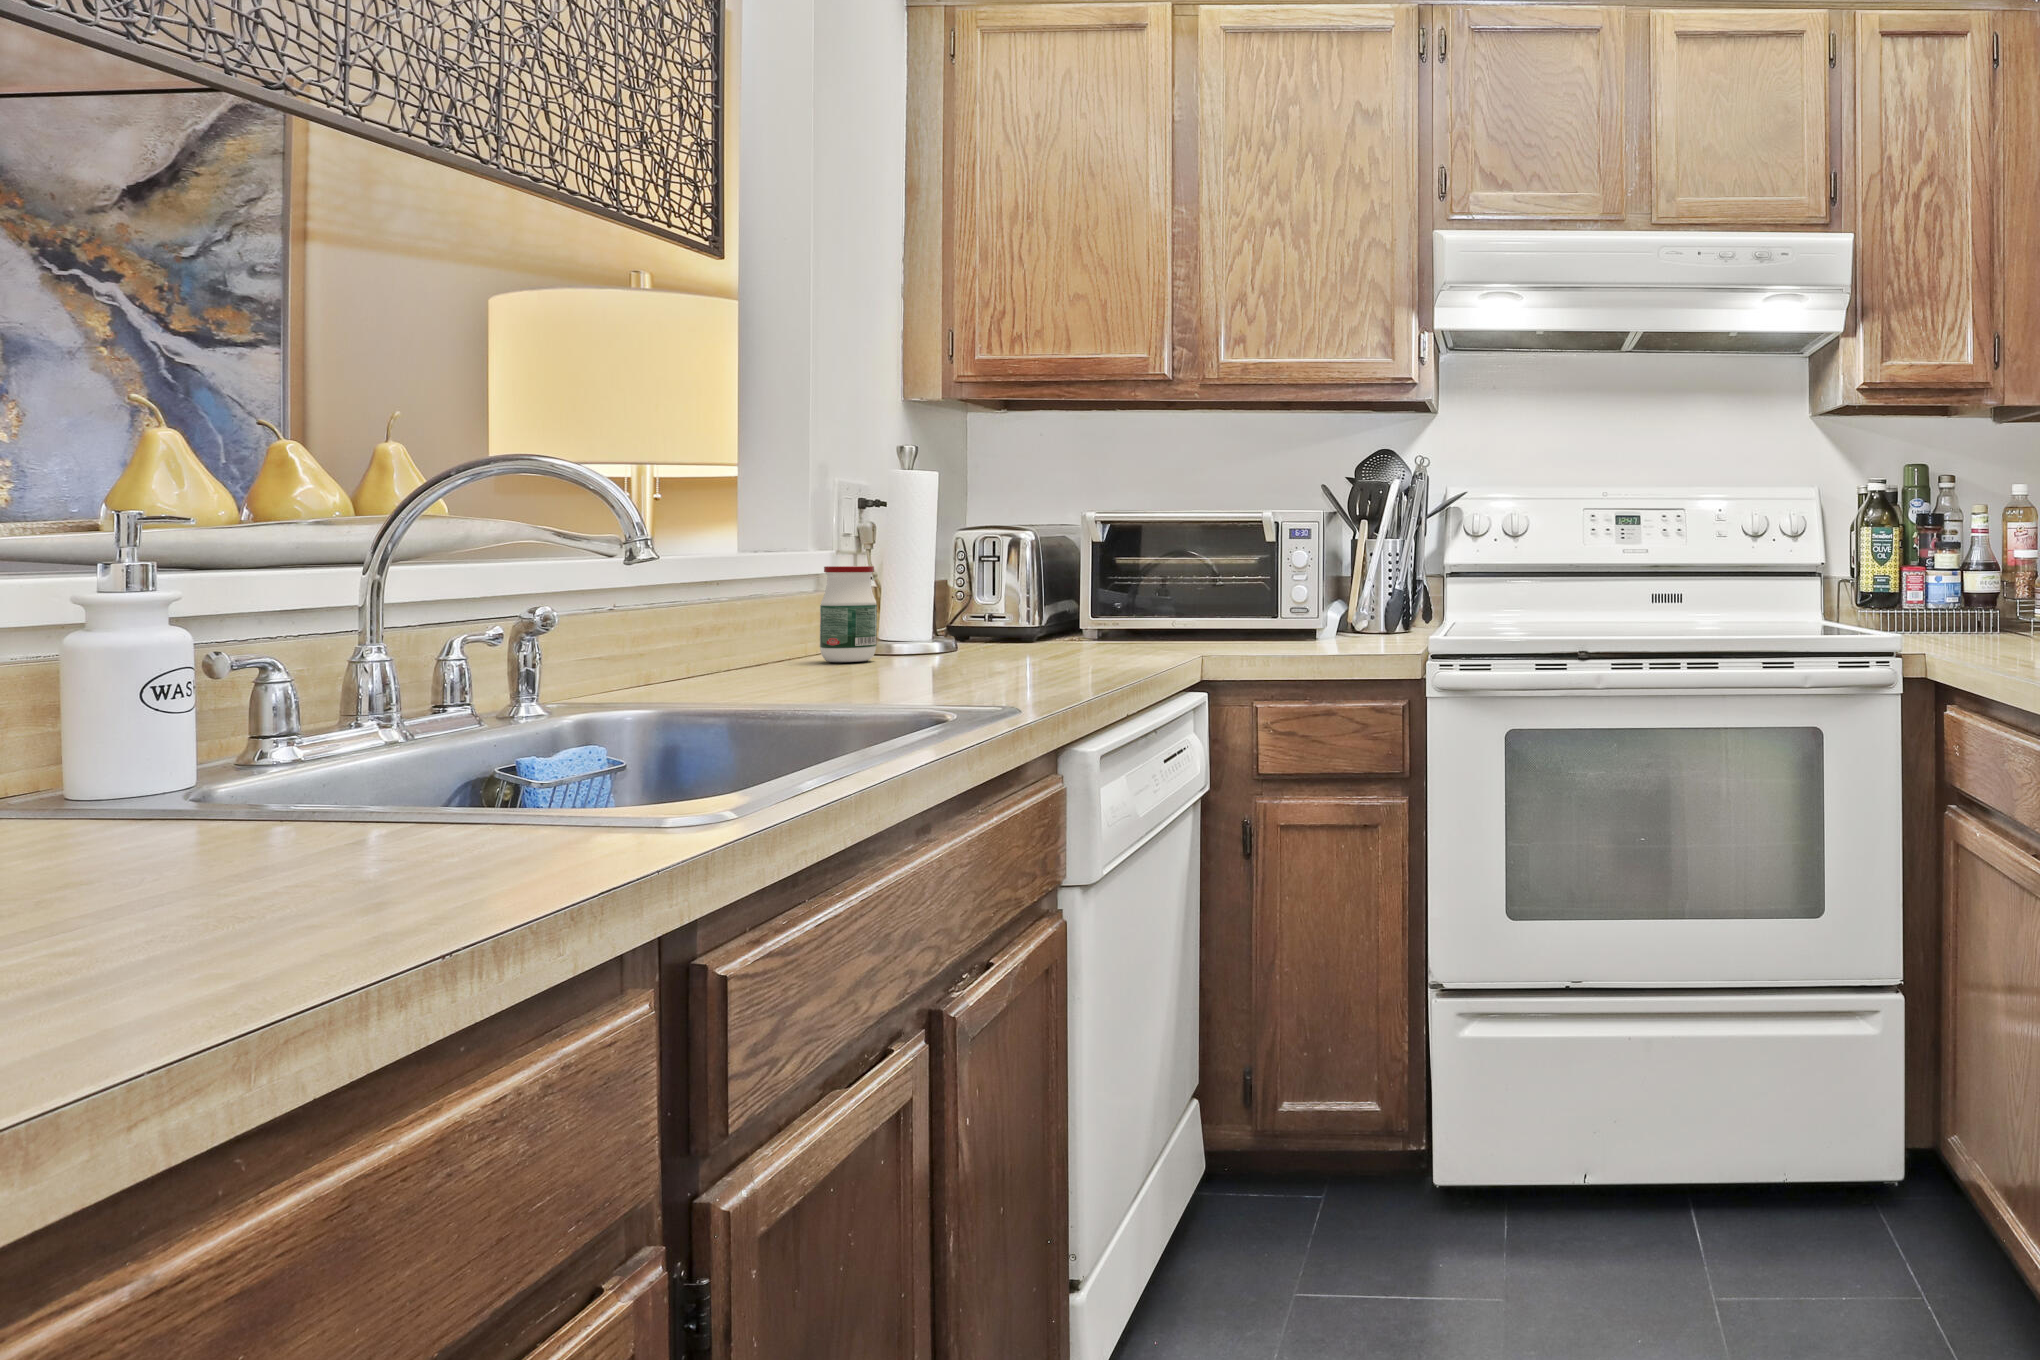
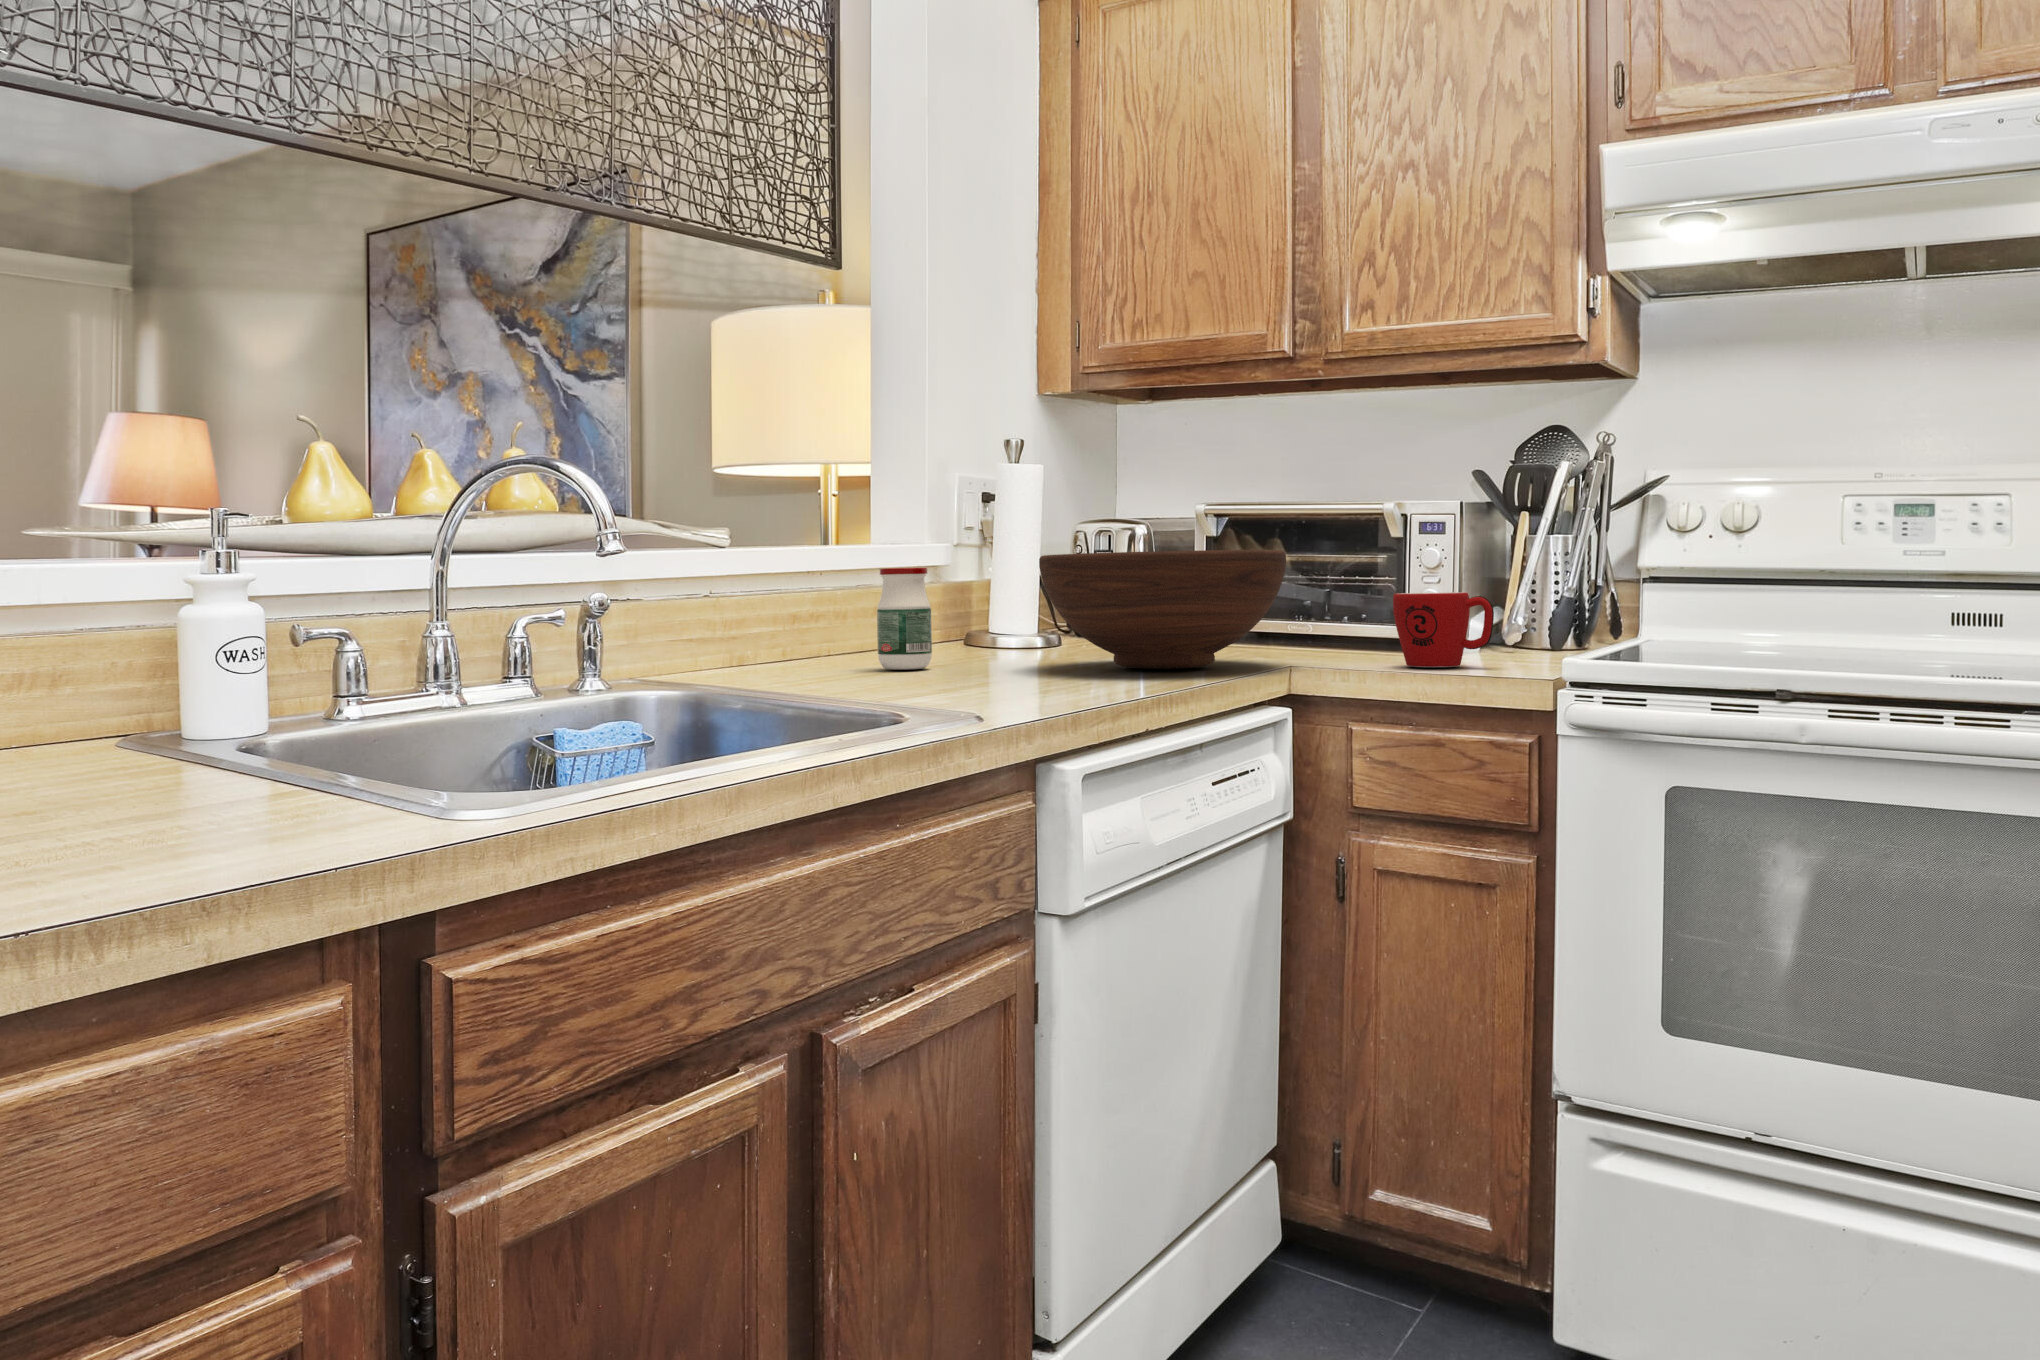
fruit bowl: none [990,558,1206,656] -> present [1039,550,1286,669]
mug: none [1285,593,1360,651] -> present [1393,592,1494,667]

